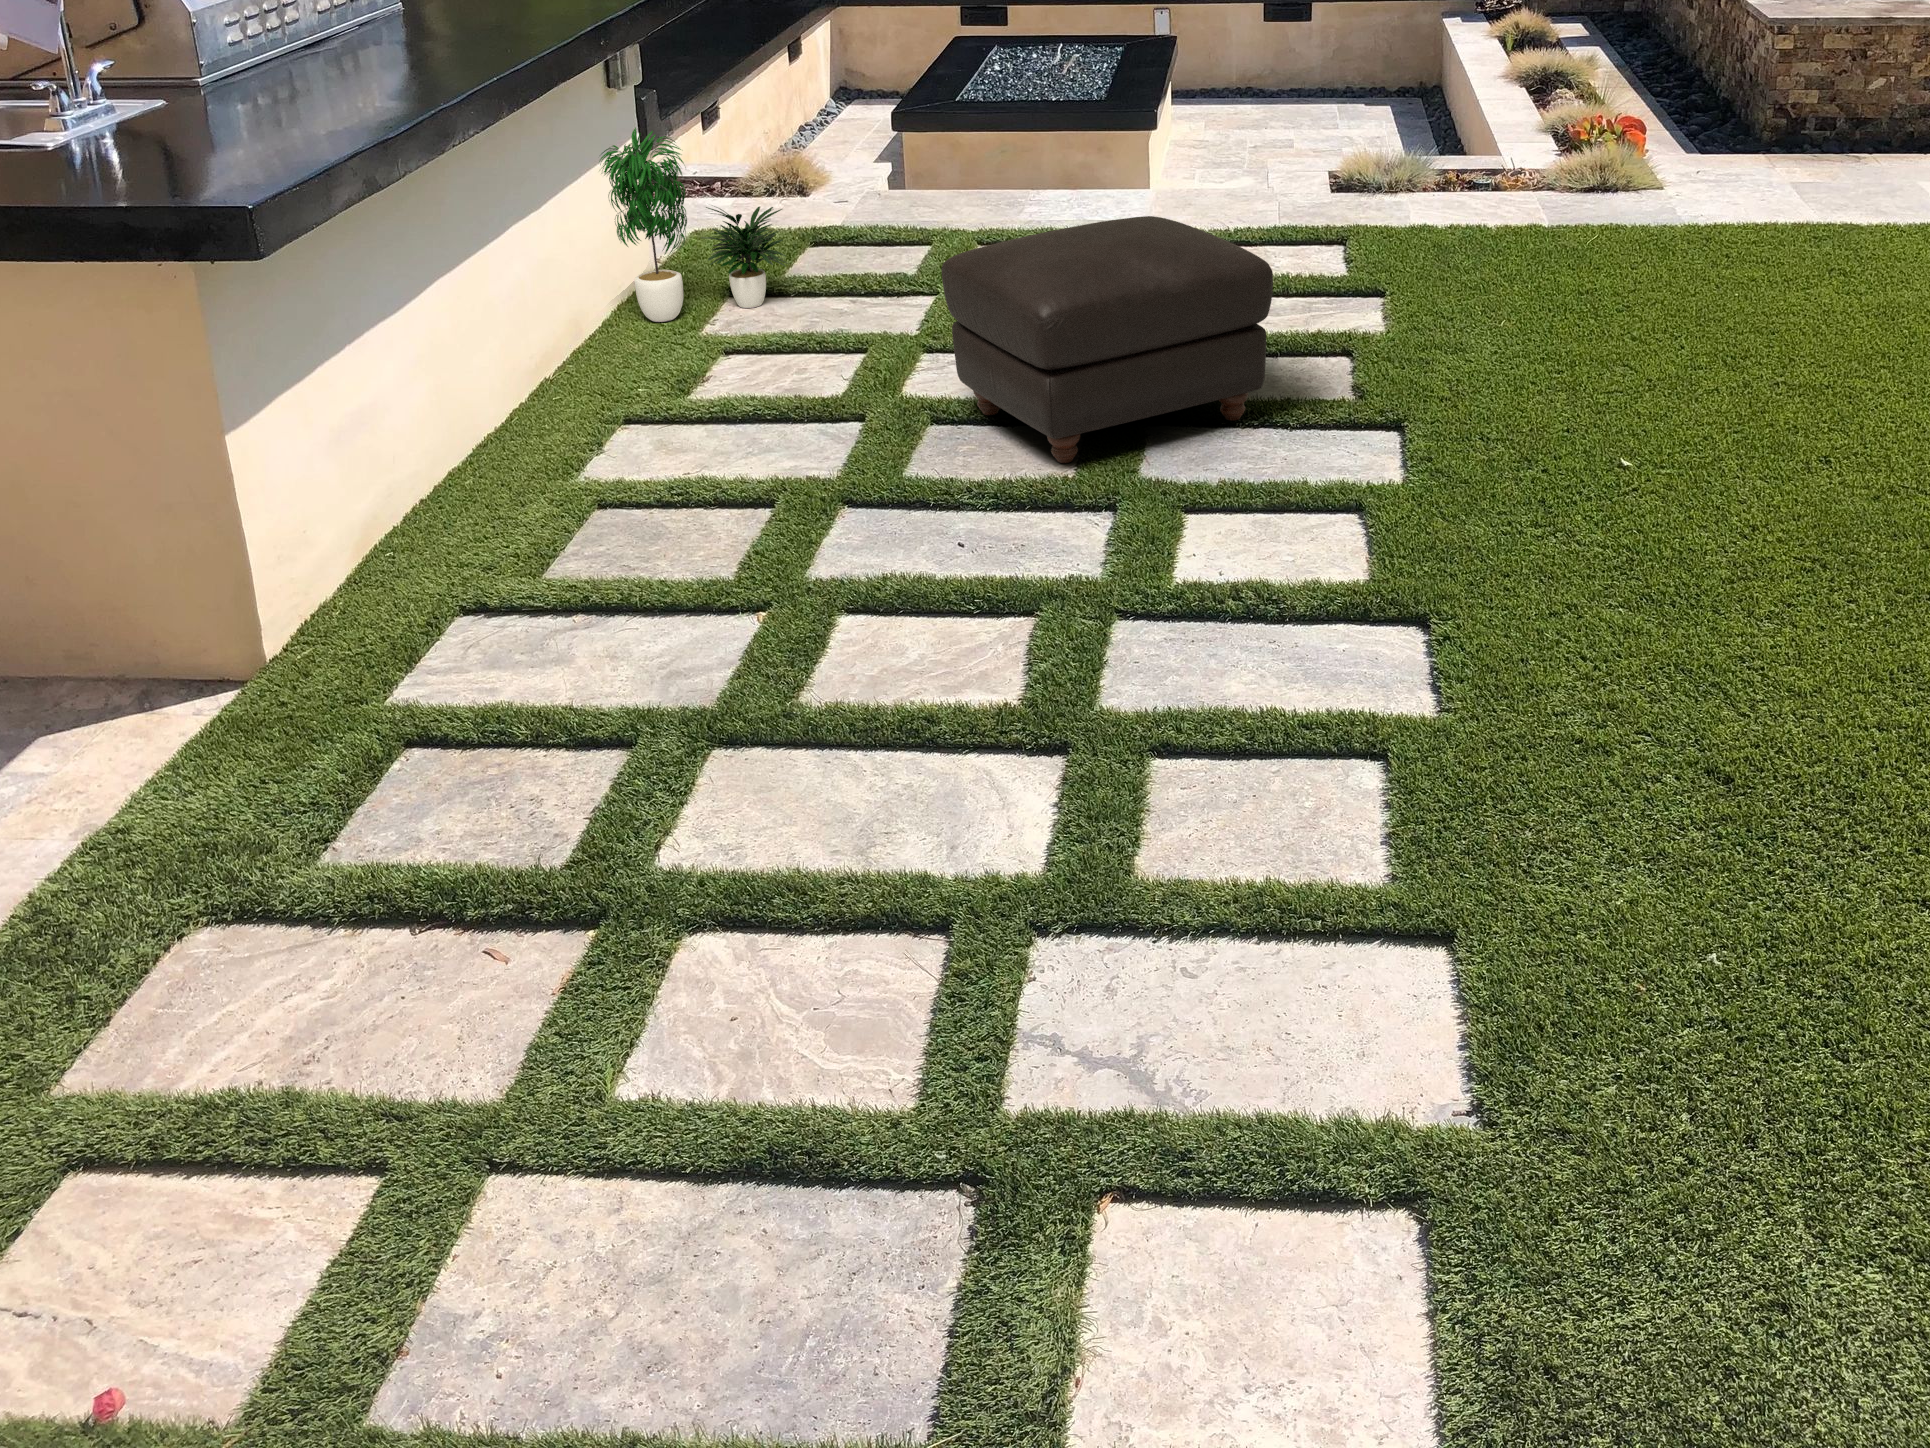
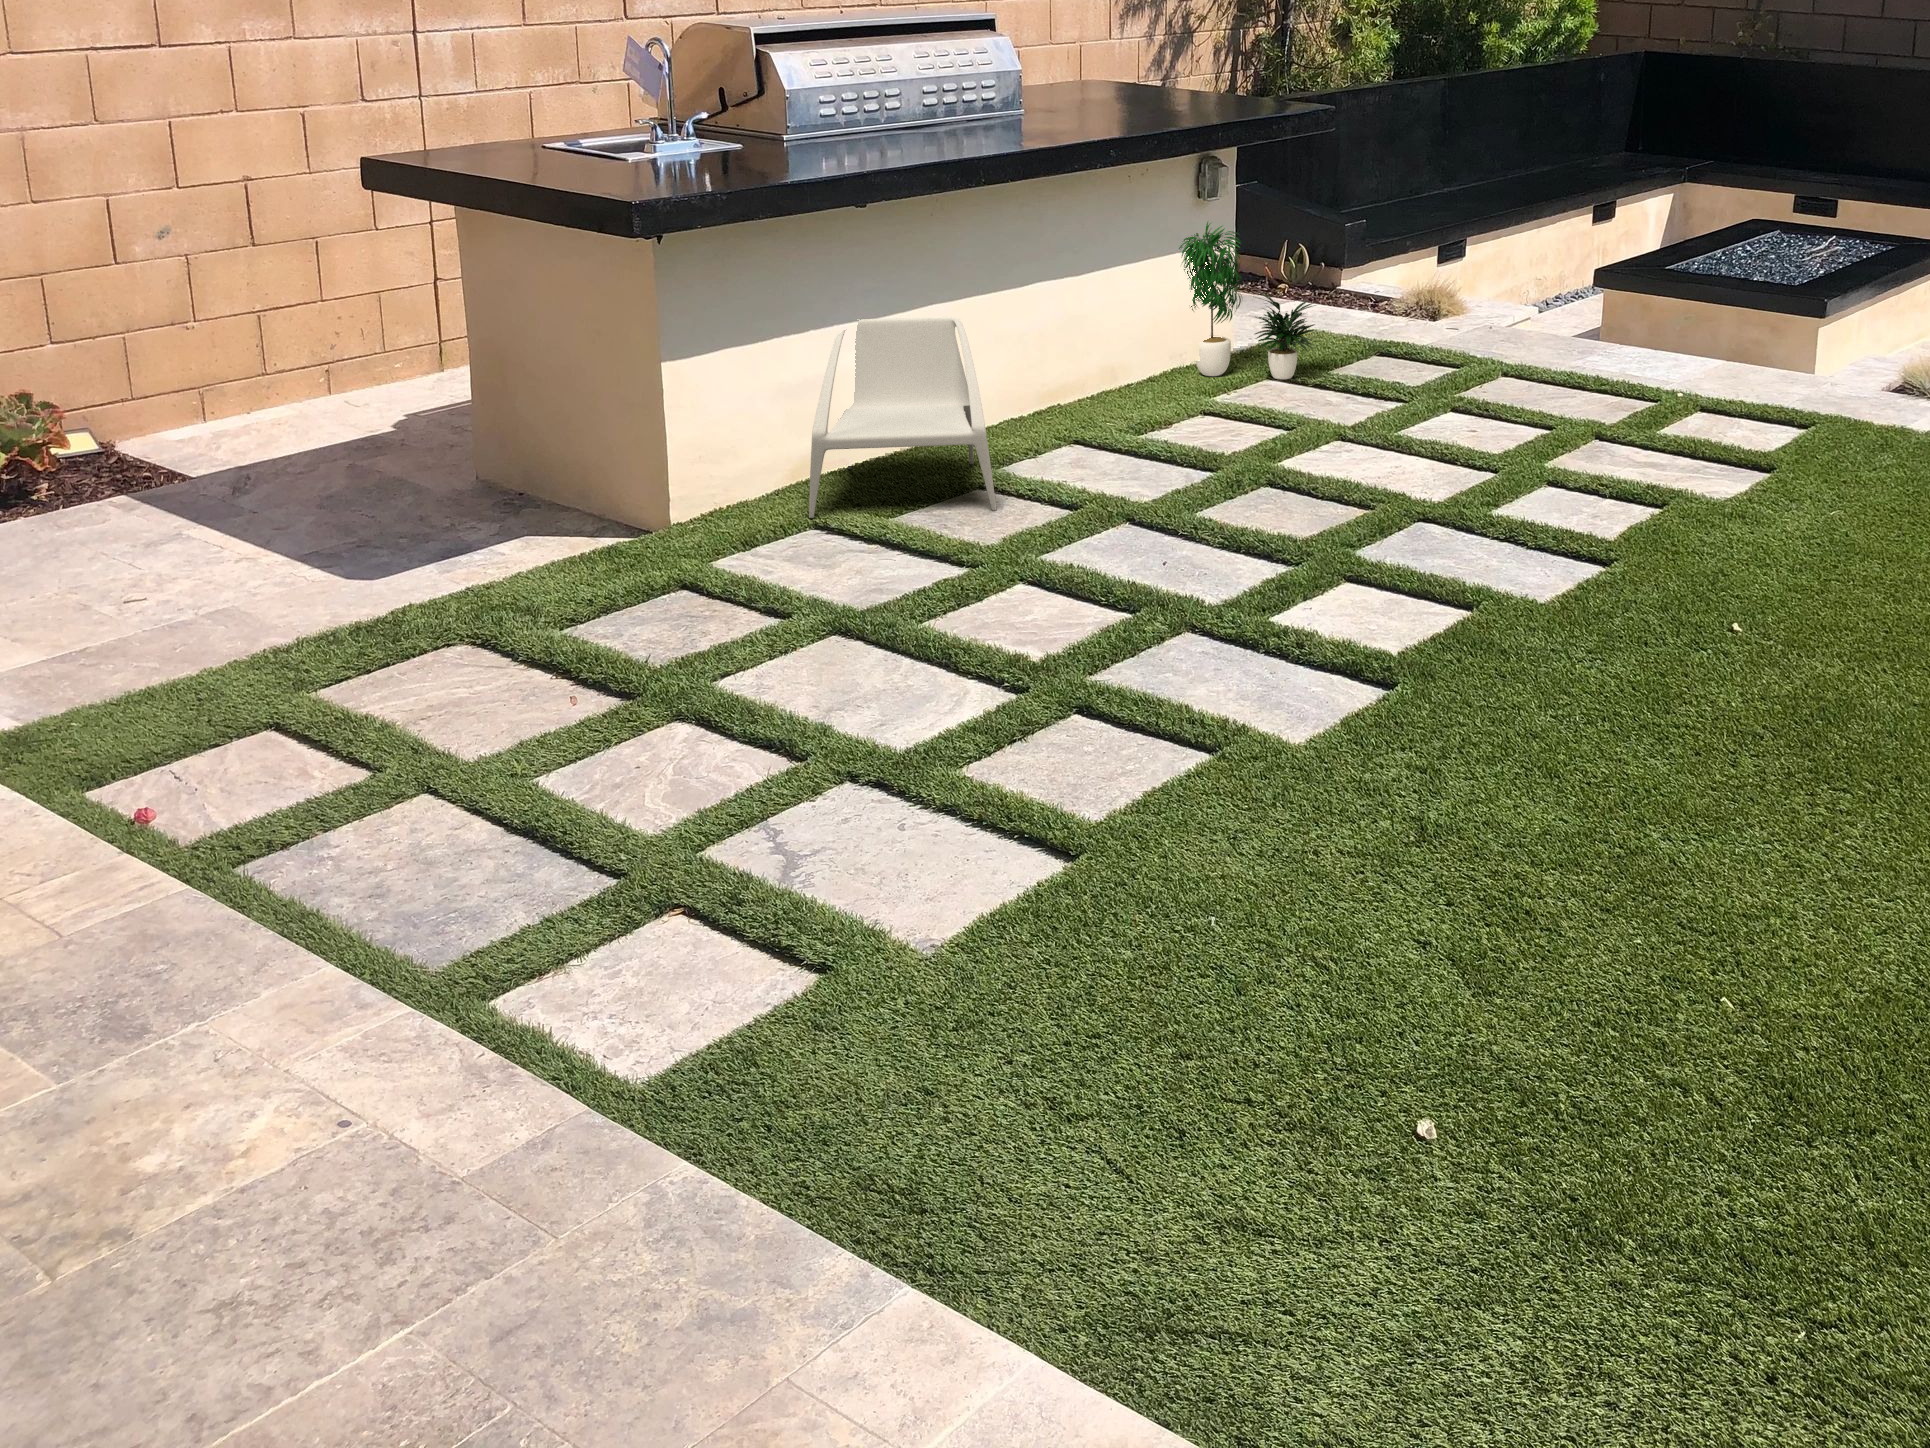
ottoman: present [942,216,1273,463] -> none [1294,340,1531,529]
armchair: none [359,309,668,623] -> present [809,317,996,518]

